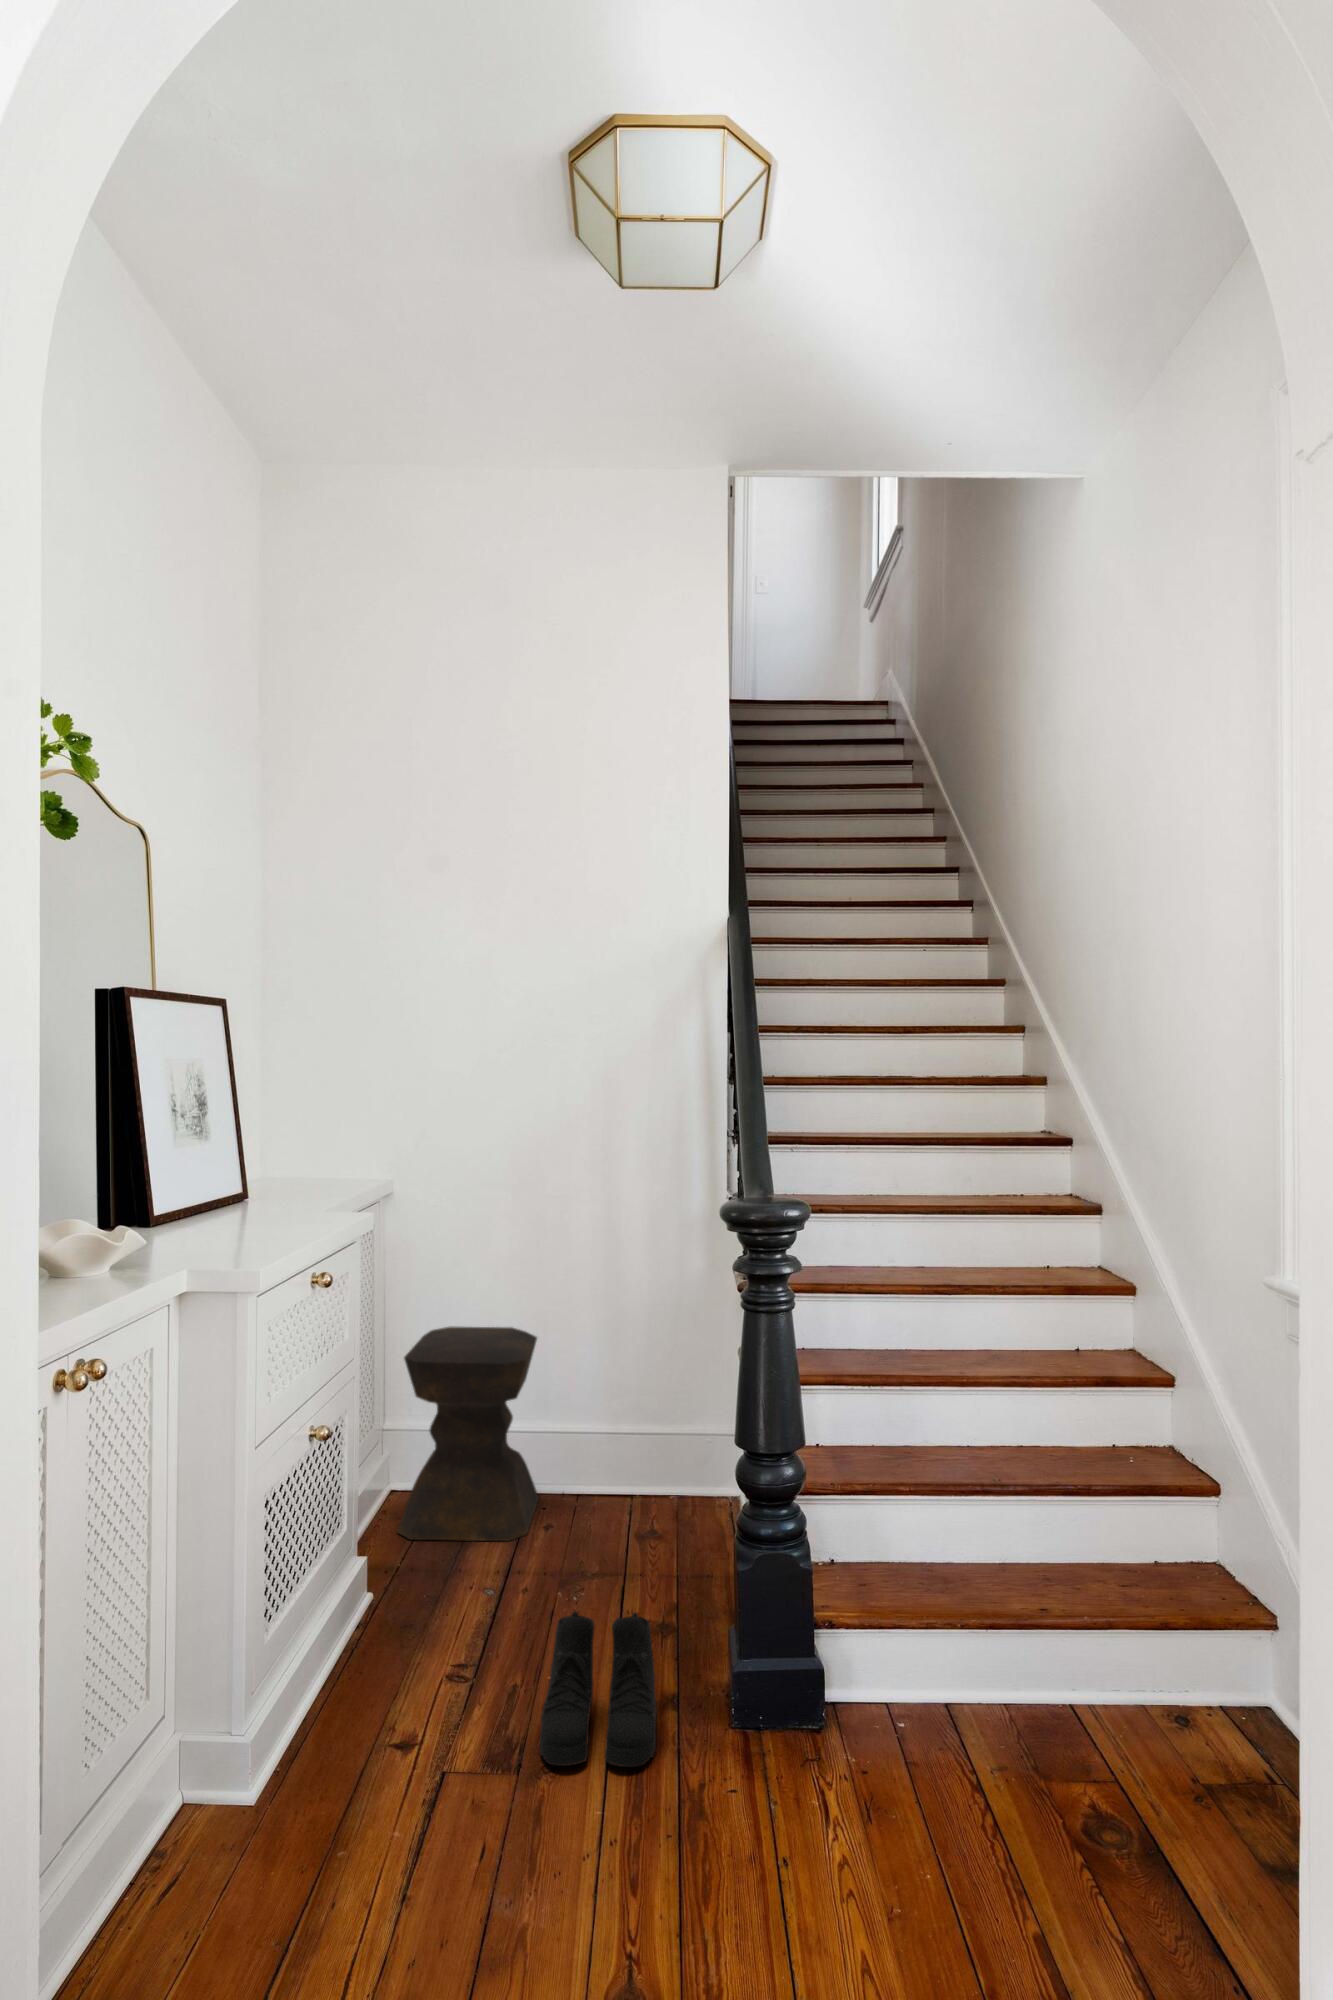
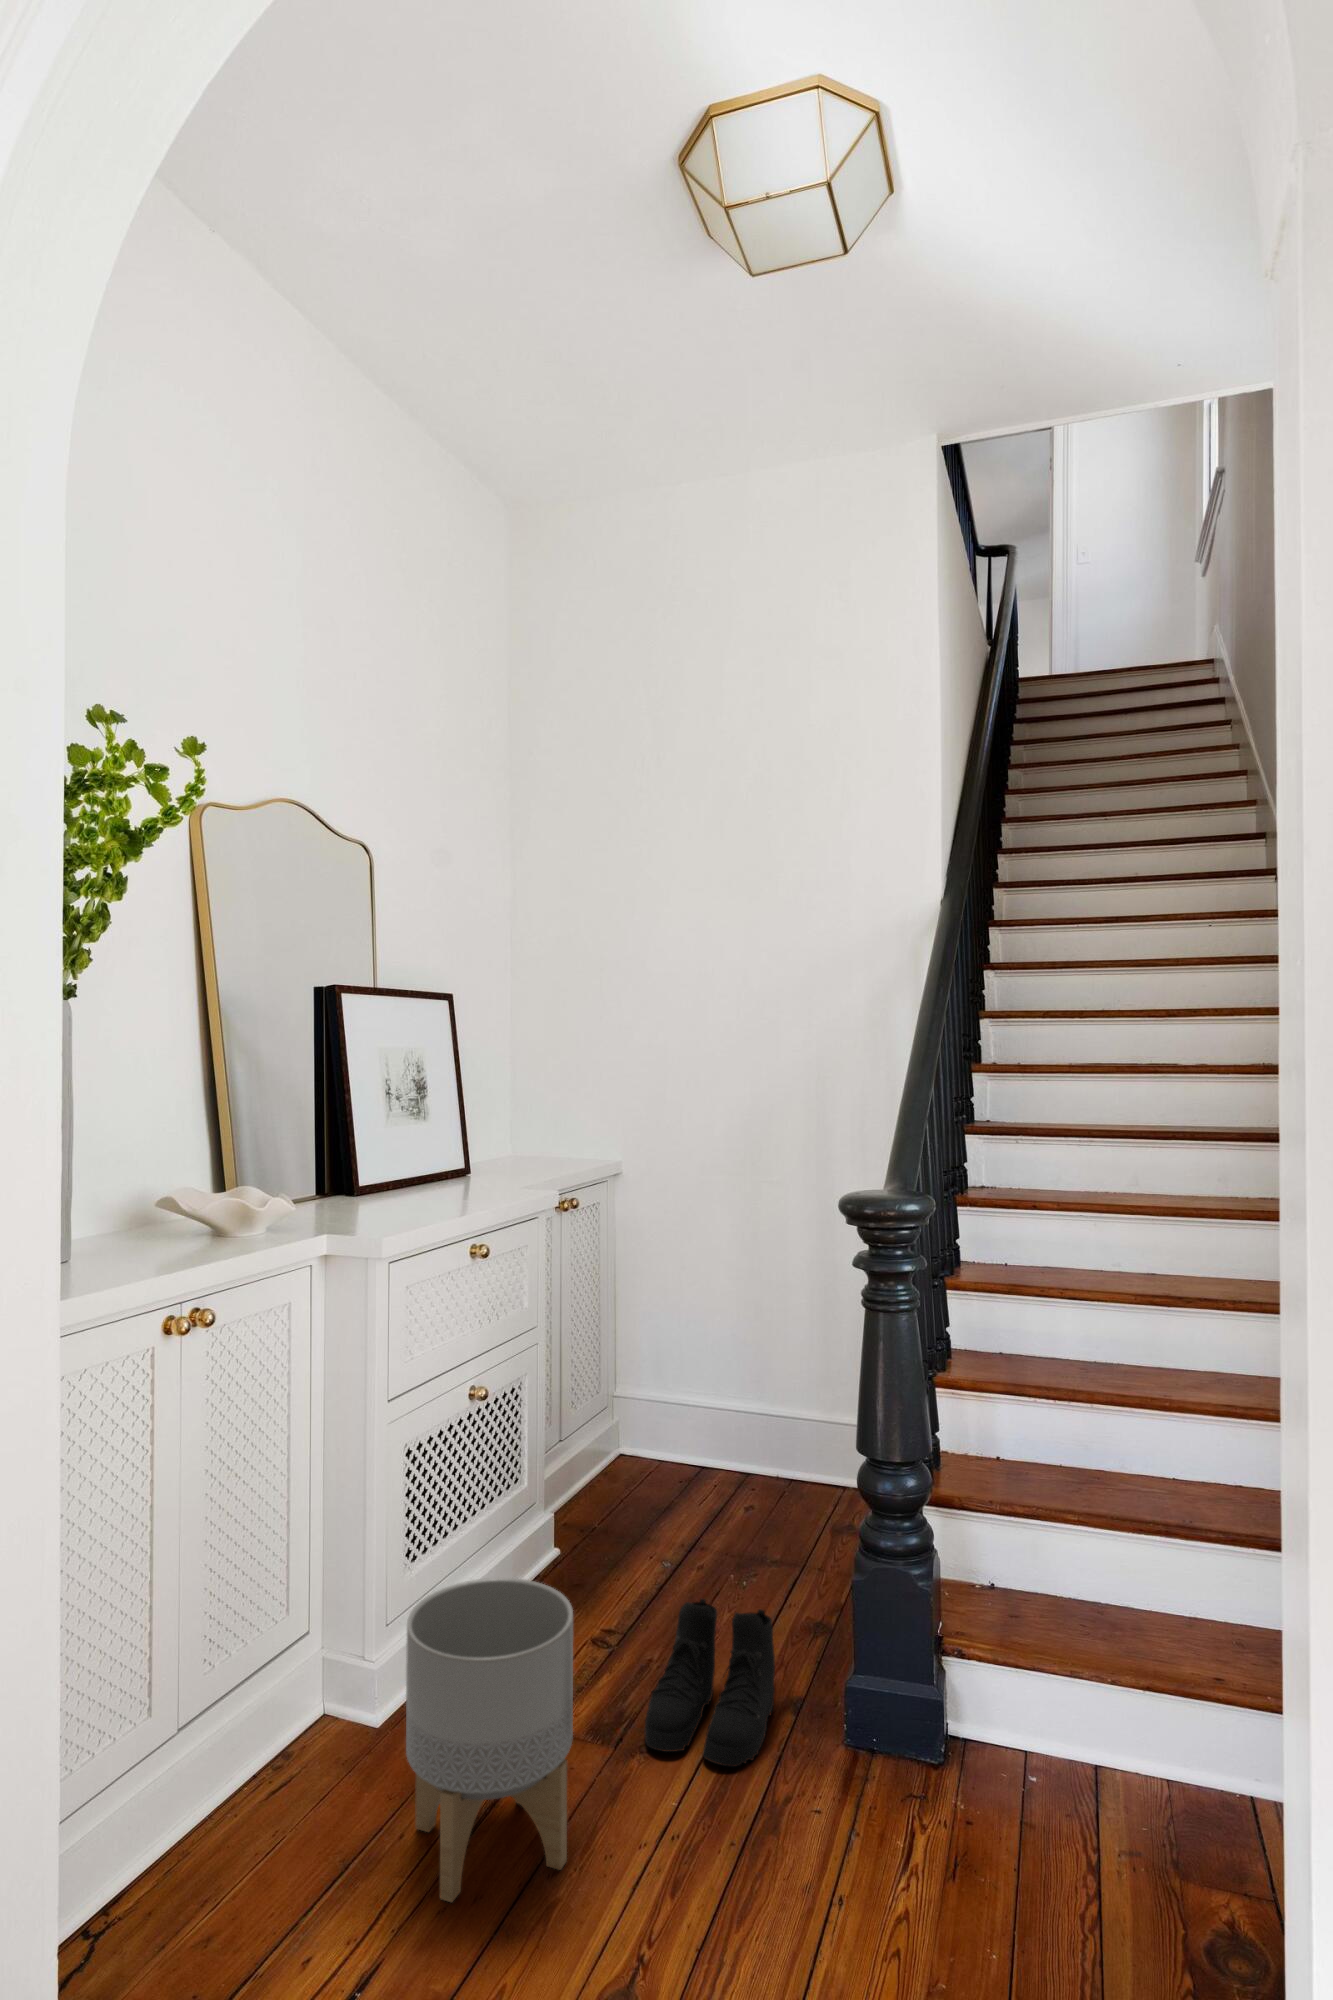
stool: present [397,1326,539,1541] -> none [610,1305,758,1521]
planter: none [345,1613,521,1955] -> present [406,1578,573,1902]

